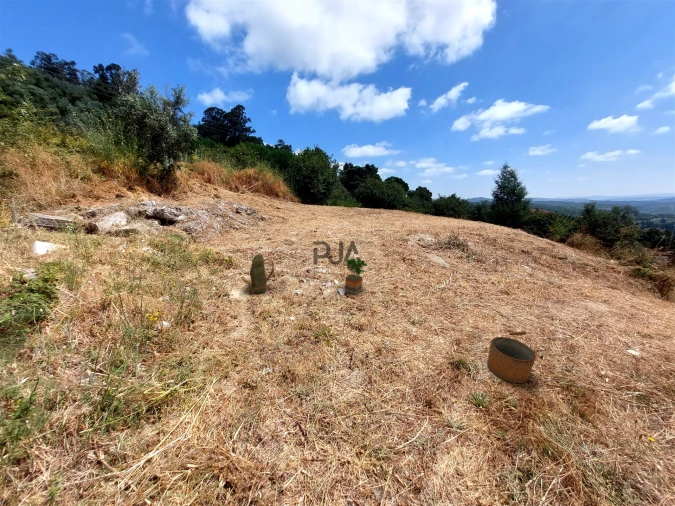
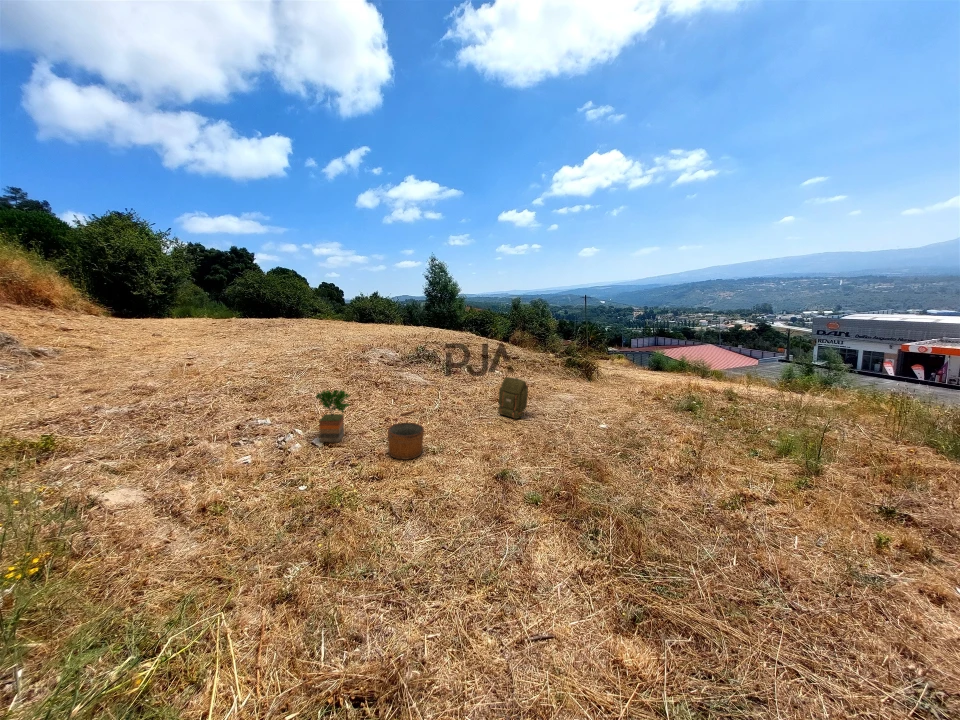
backpack: present [250,254,274,293] -> present [498,377,528,419]
bucket: present [487,332,536,383] -> present [388,411,424,460]

